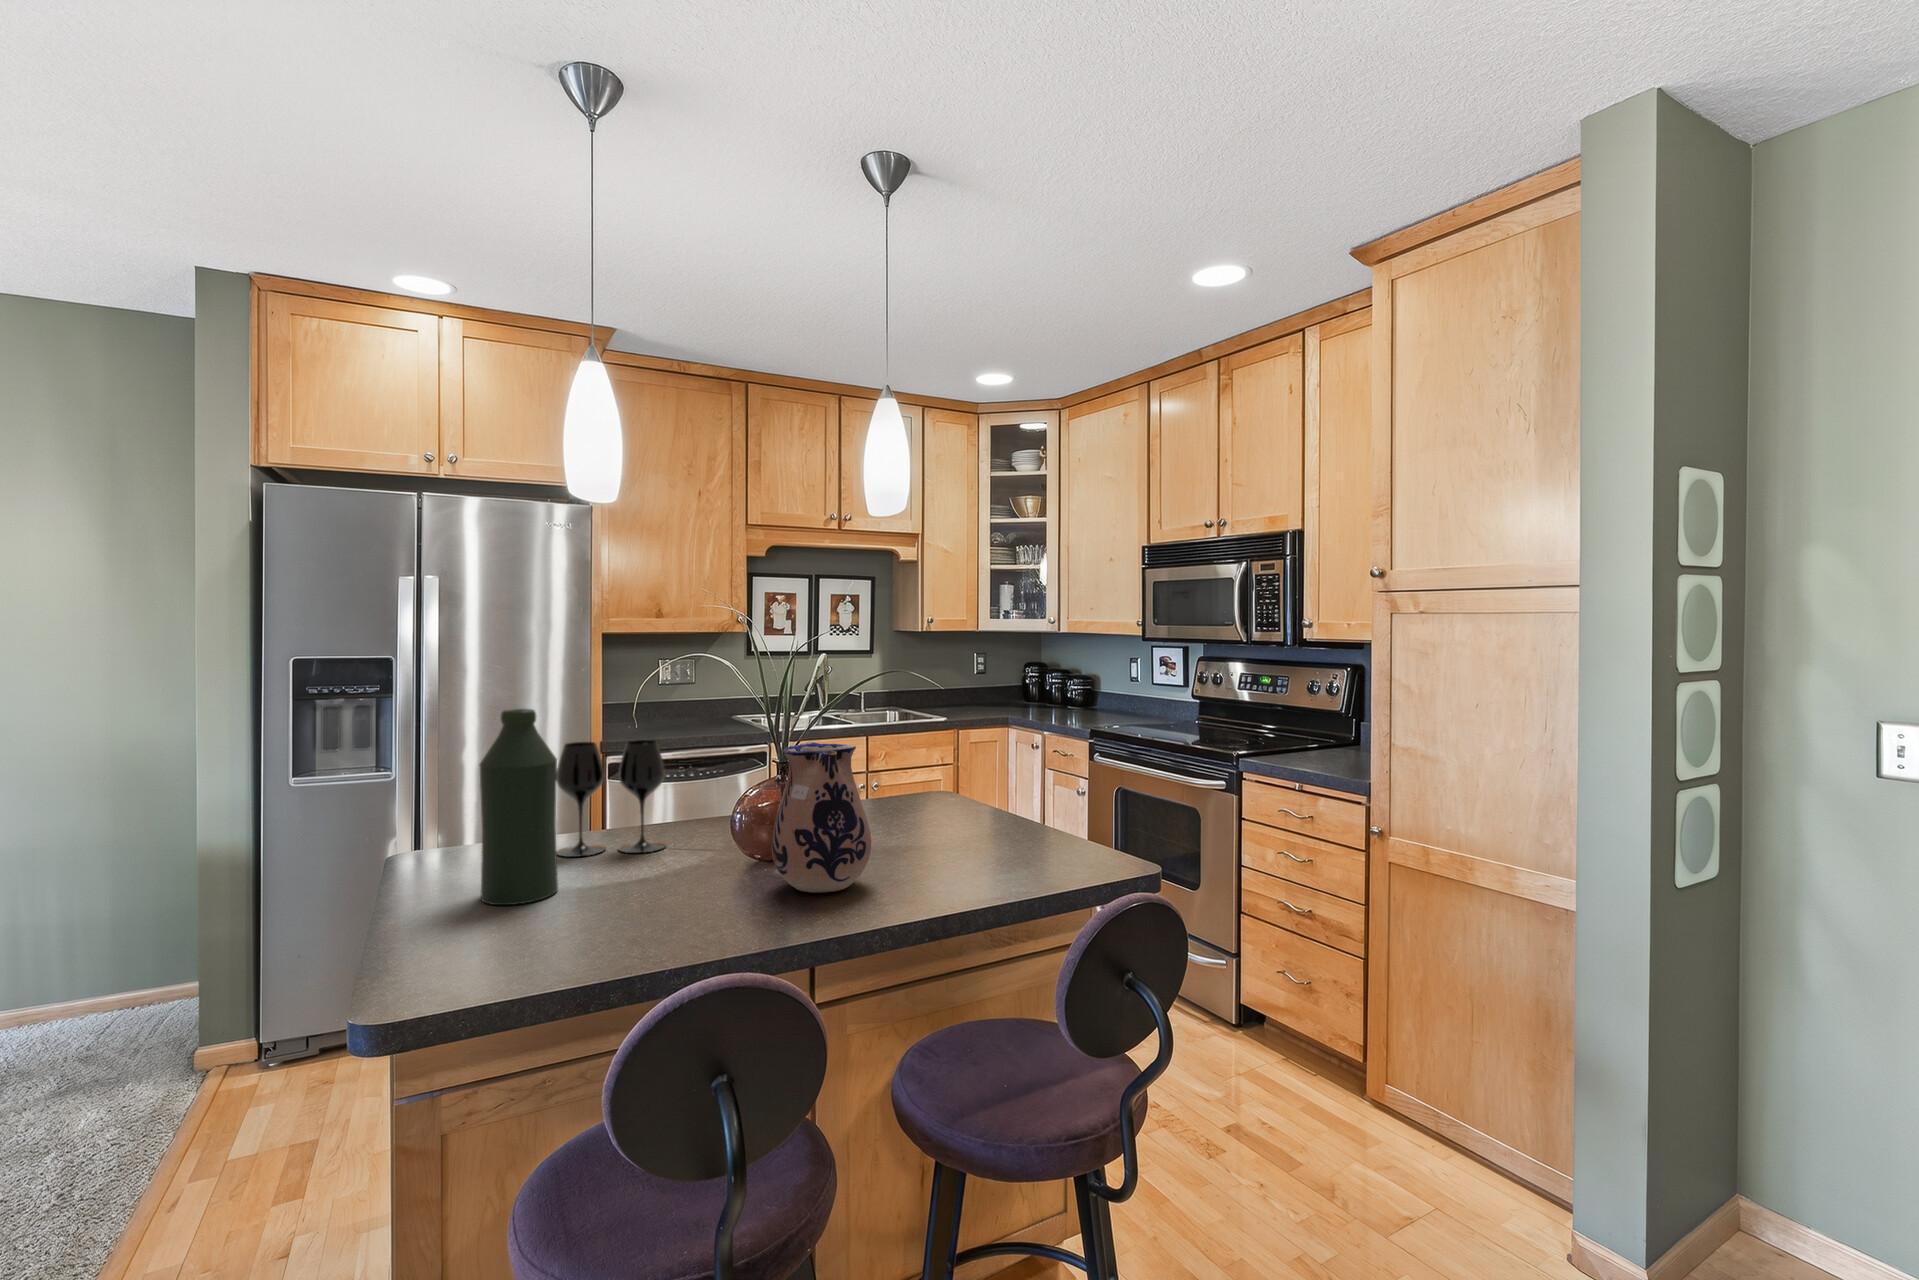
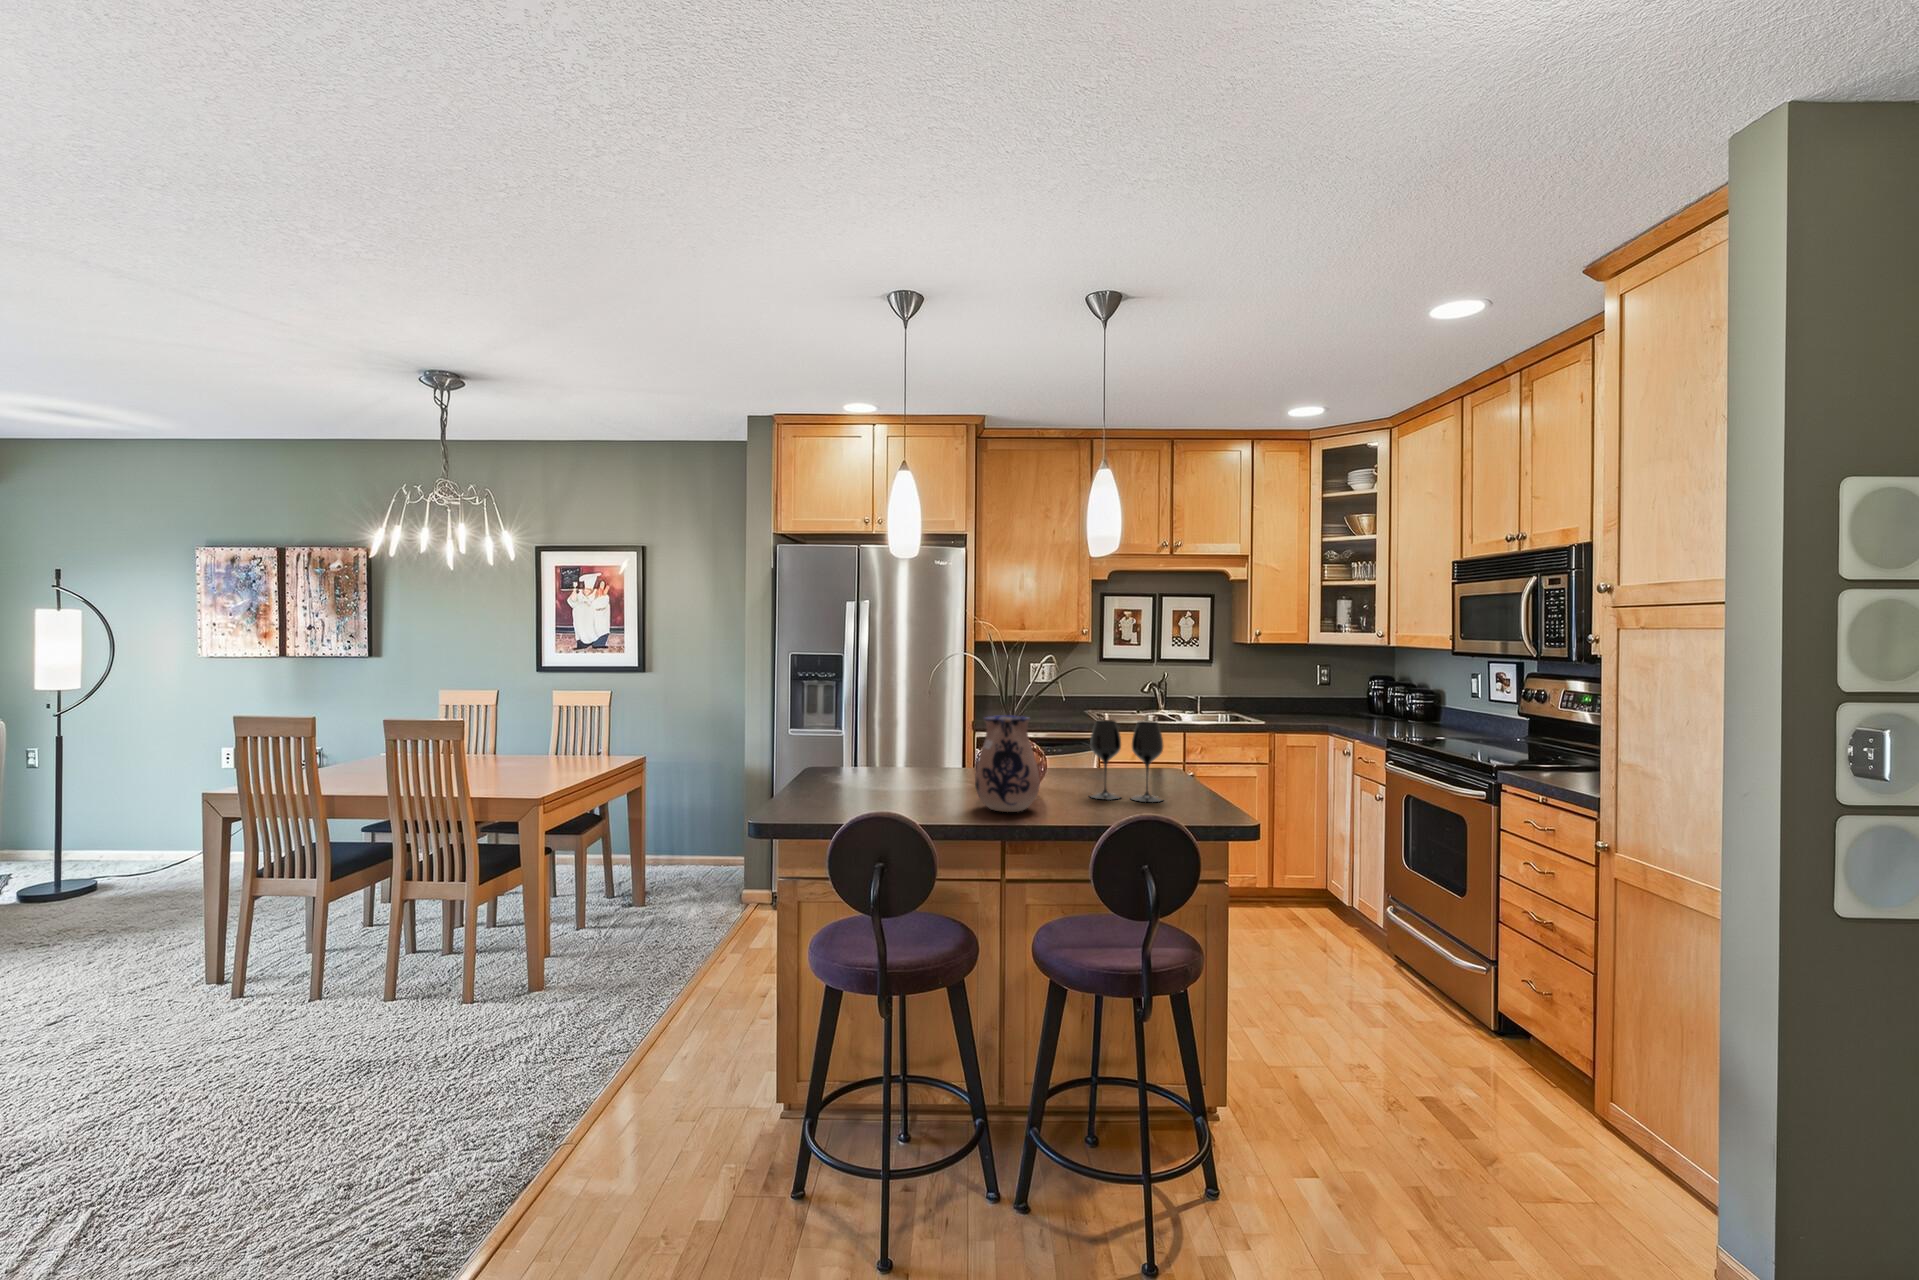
bottle: present [479,709,558,905] -> none [824,684,866,797]
wine glass: present [557,740,666,857] -> present [1090,720,1163,802]

